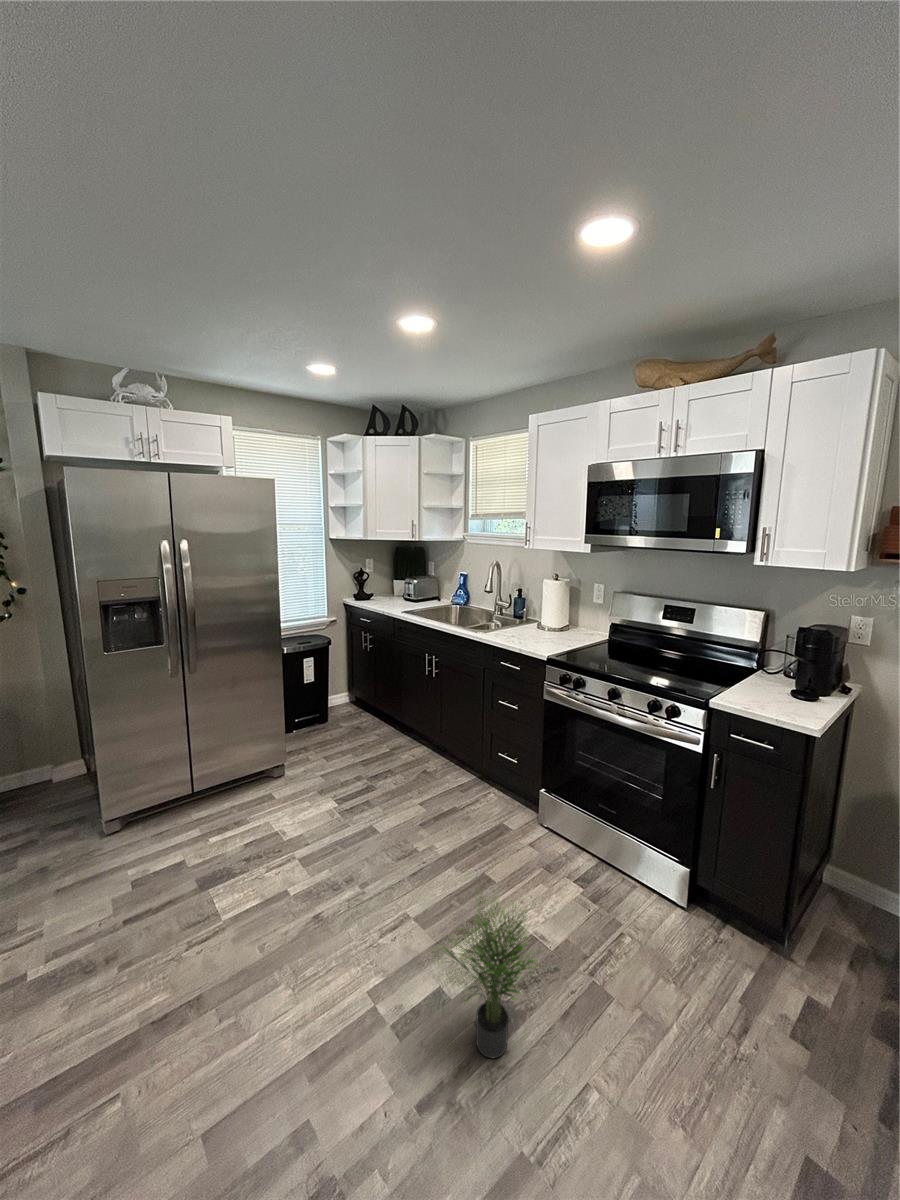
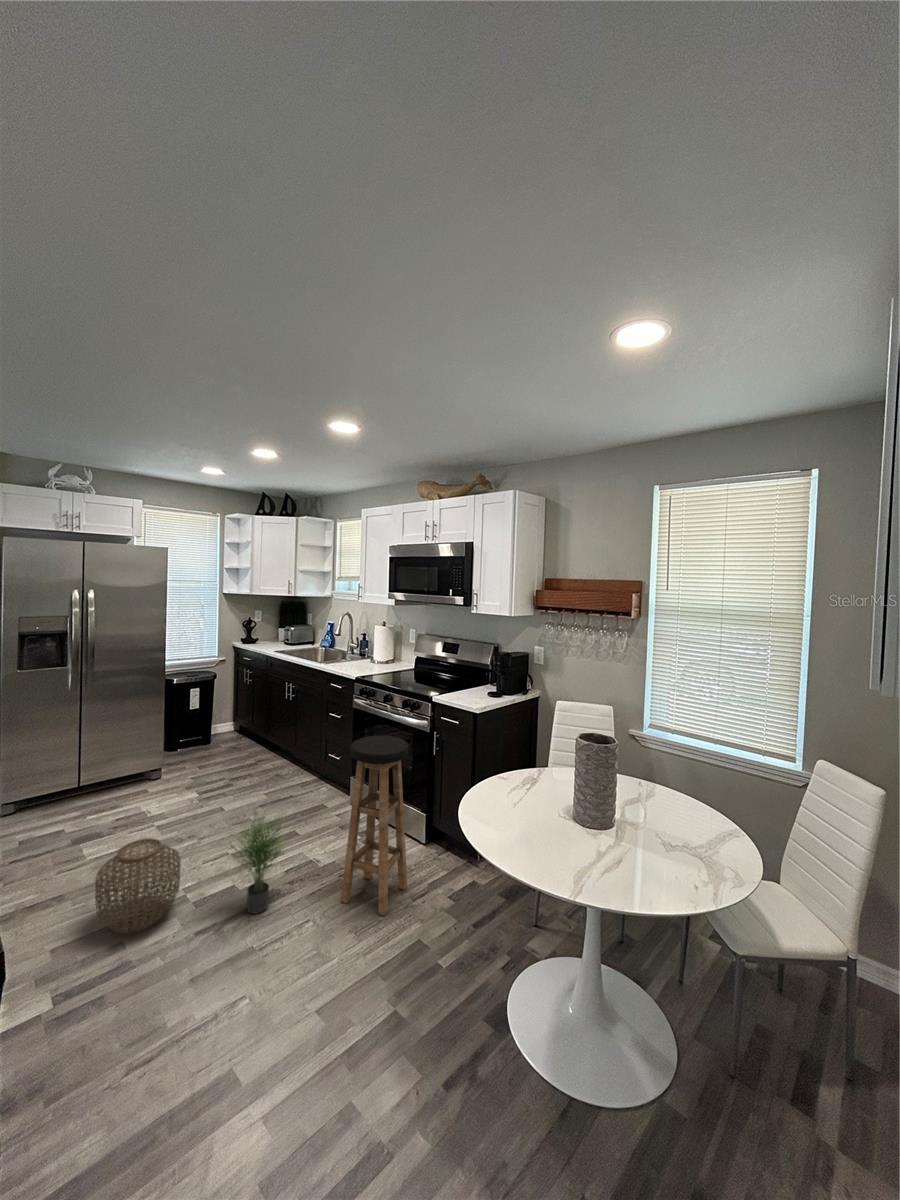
bar stool: none [616,776,741,1079] -> present [341,736,409,916]
woven basket: none [257,938,375,1100] -> present [95,838,180,934]

